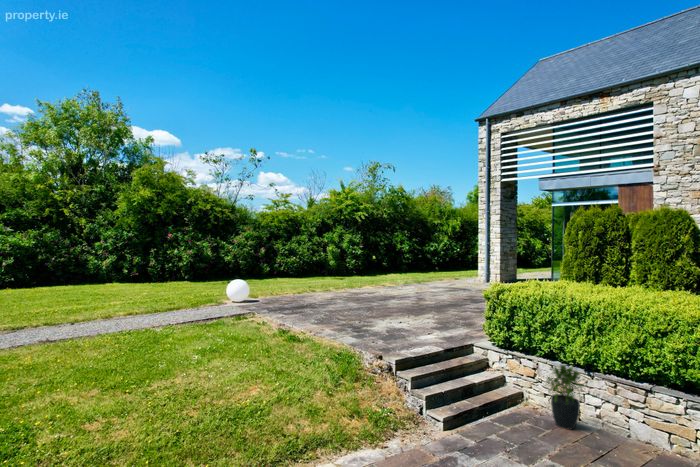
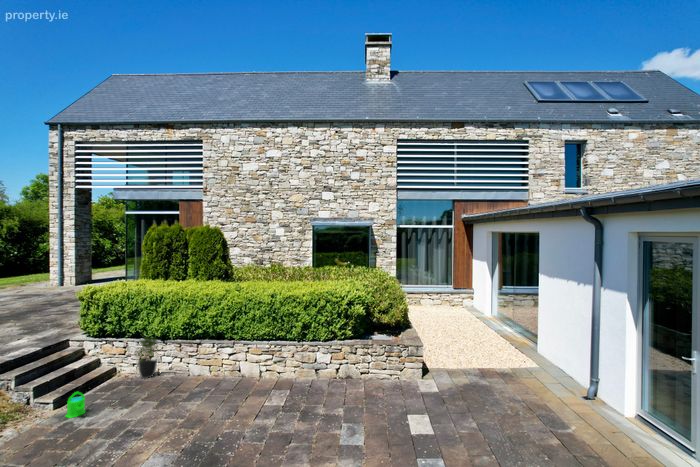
watering can: none [451,417,476,454] -> present [66,392,85,418]

